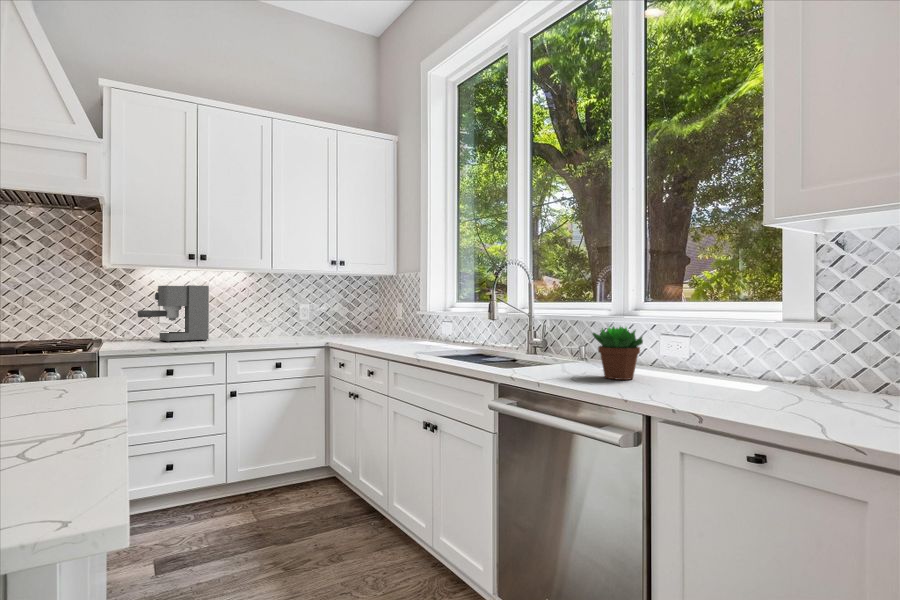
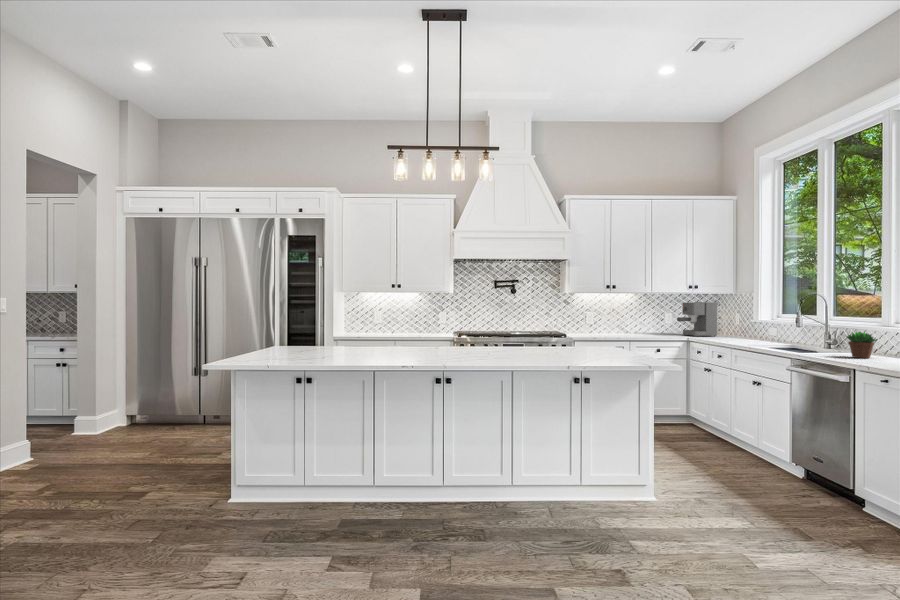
coffee maker: present [137,285,209,342] -> present [677,302,717,336]

